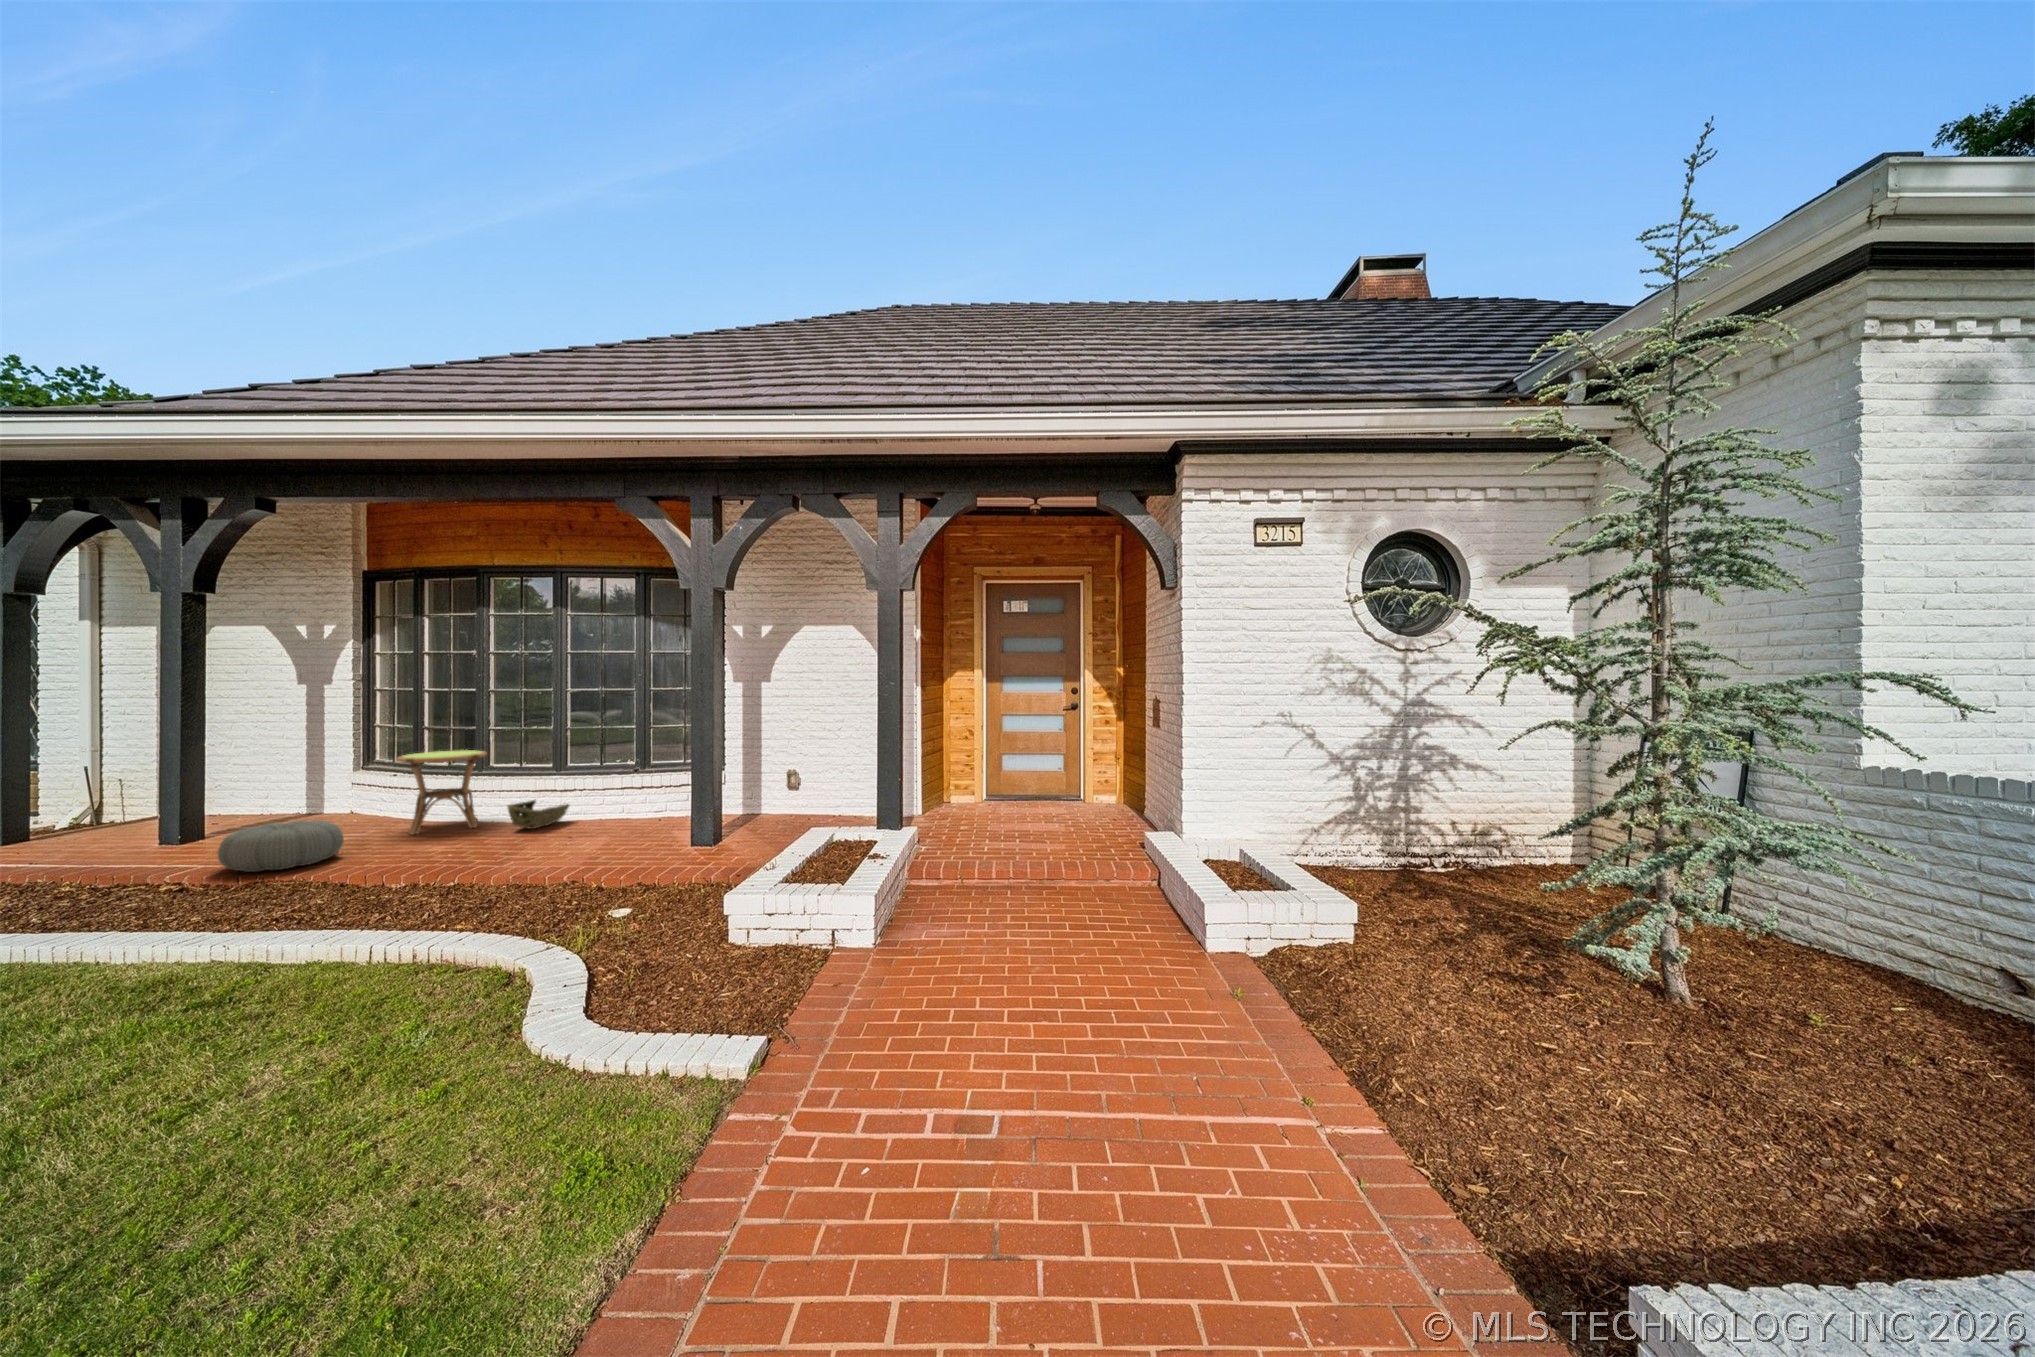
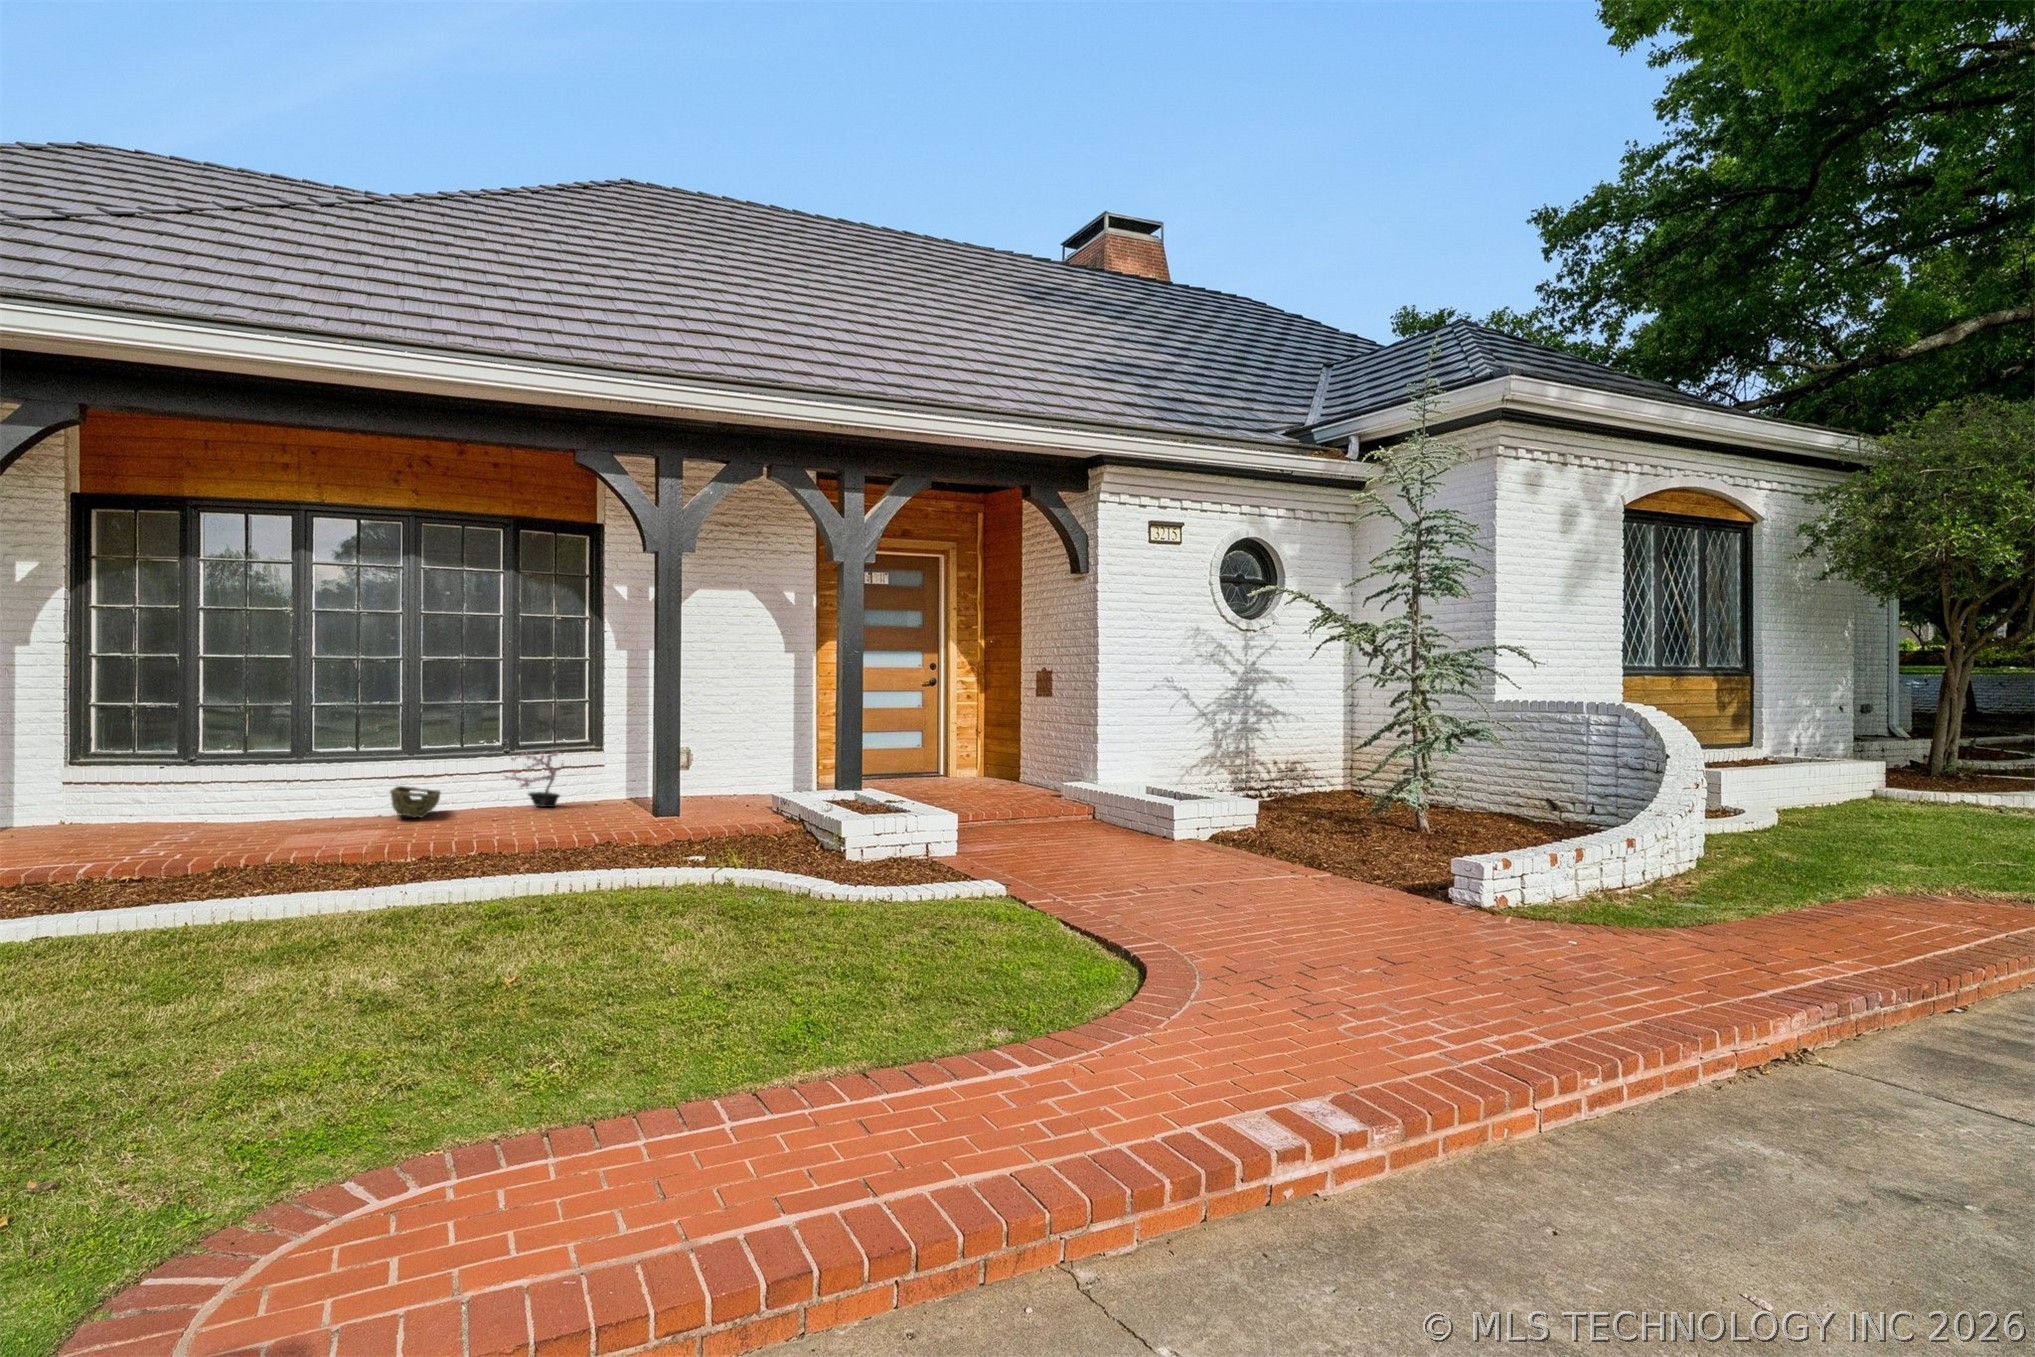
side table: present [397,750,487,834] -> none [226,730,336,830]
potted plant: none [609,768,669,824] -> present [505,747,563,807]
pouf: present [218,820,344,872] -> none [127,808,263,865]

